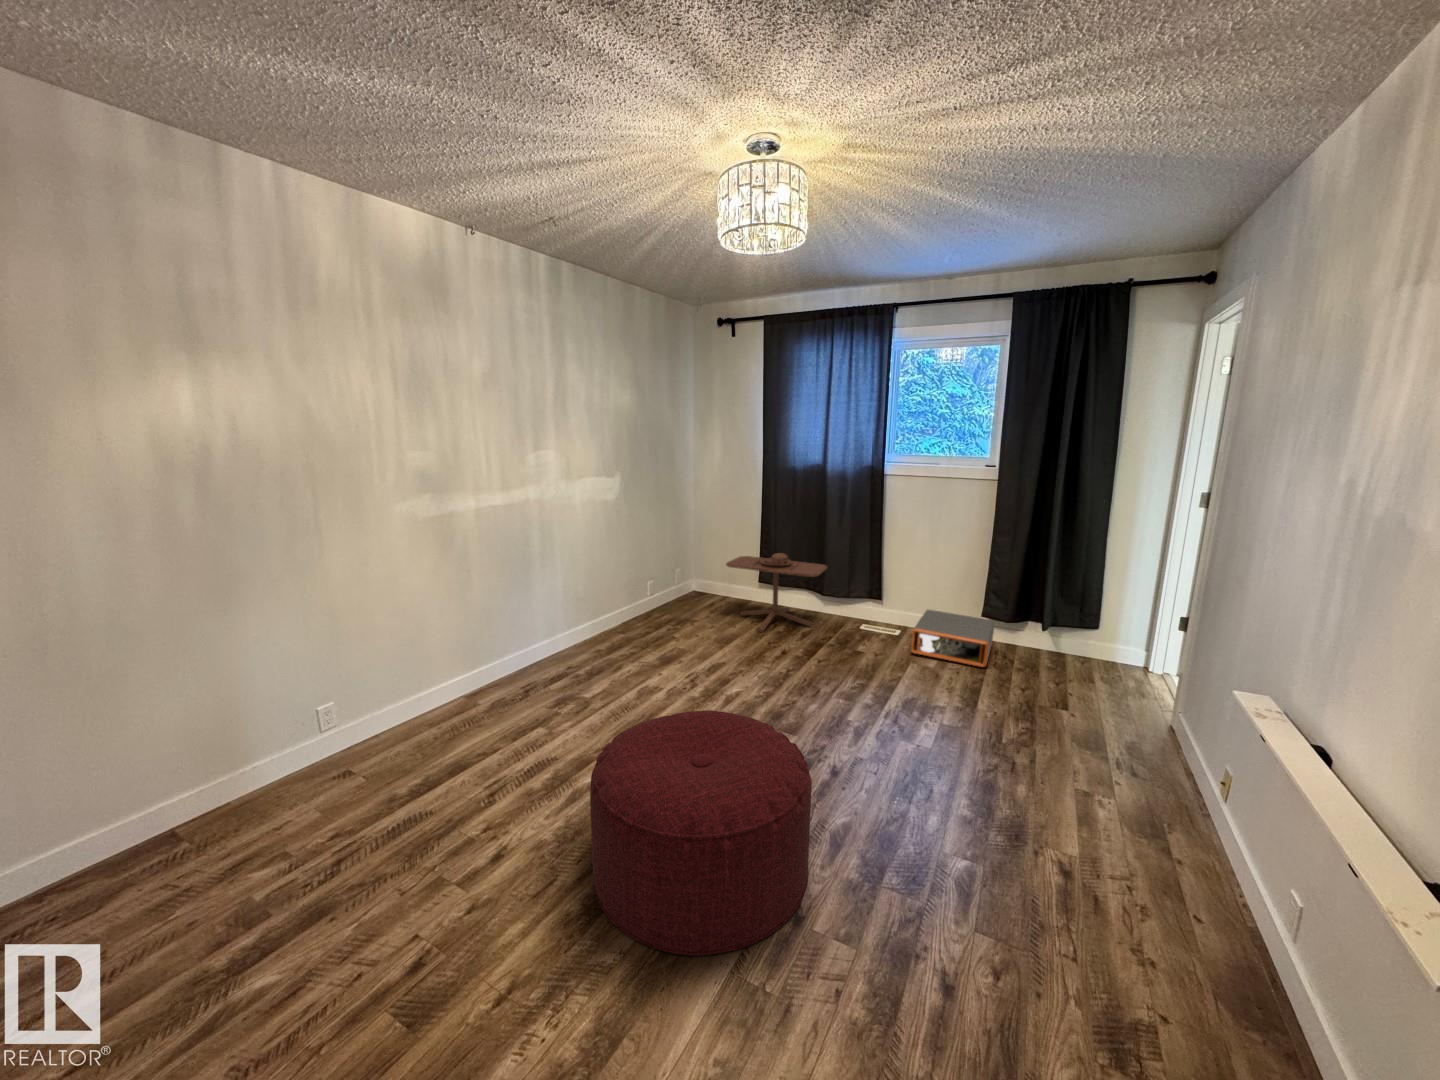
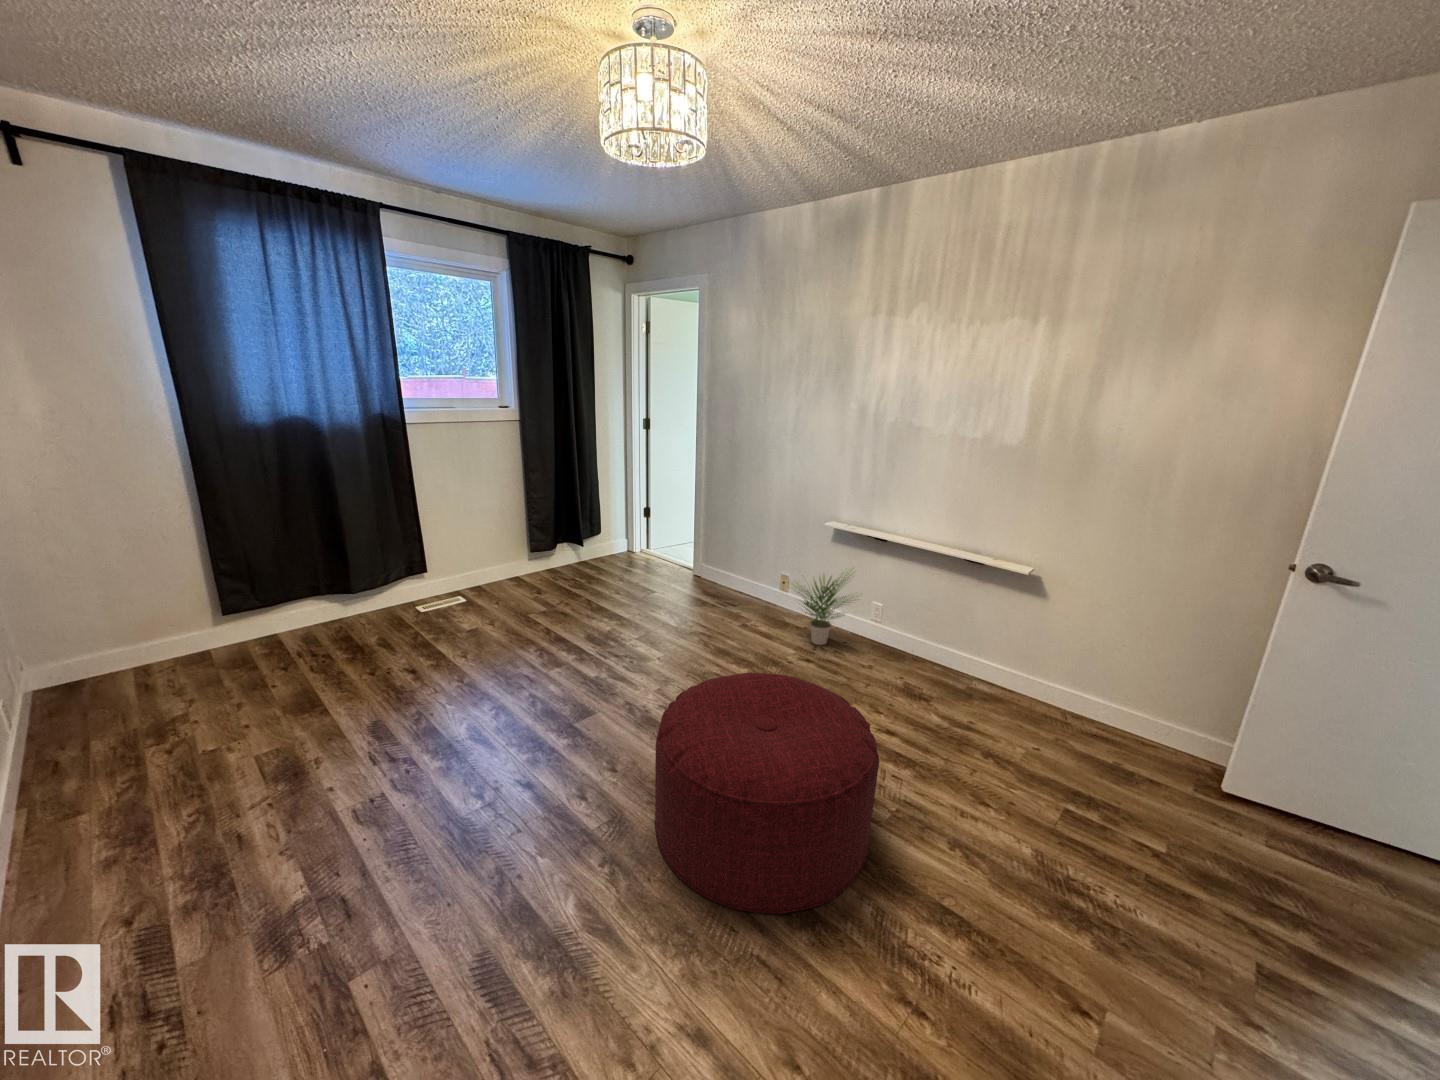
side table: present [726,553,827,632] -> none [194,552,383,672]
storage box: present [911,610,995,667] -> none [477,553,575,607]
potted plant: none [1077,724,1247,892] -> present [794,573,856,645]

